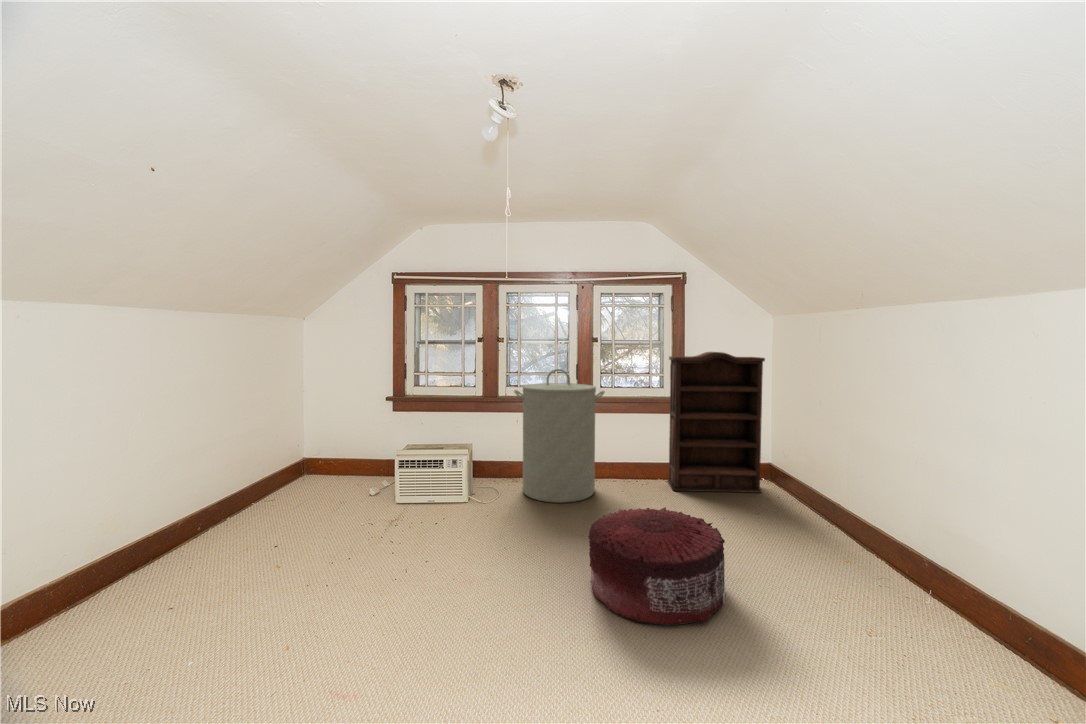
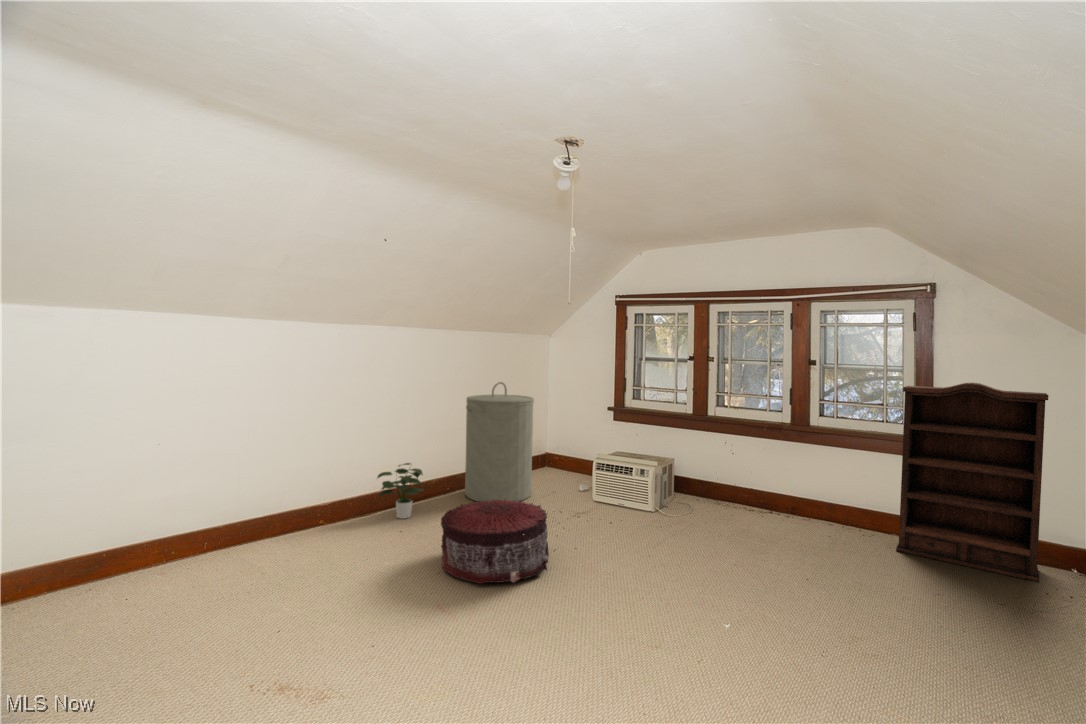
laundry hamper: present [514,369,605,503] -> present [465,382,534,502]
pouf: present [588,507,725,625] -> present [441,499,549,584]
potted plant: none [65,511,166,605] -> present [378,463,424,519]

